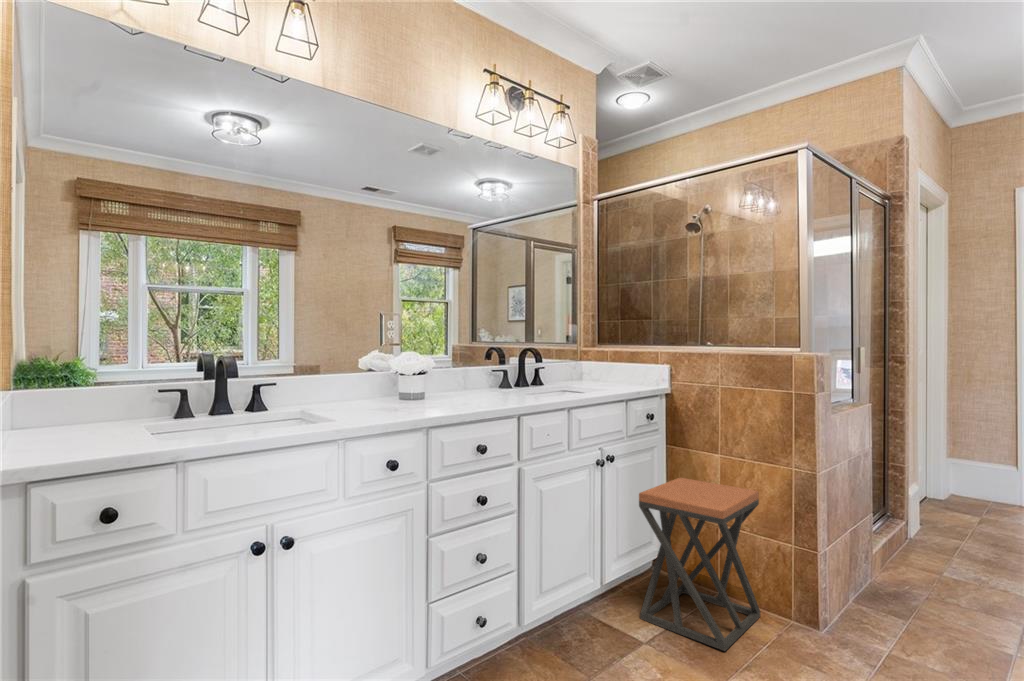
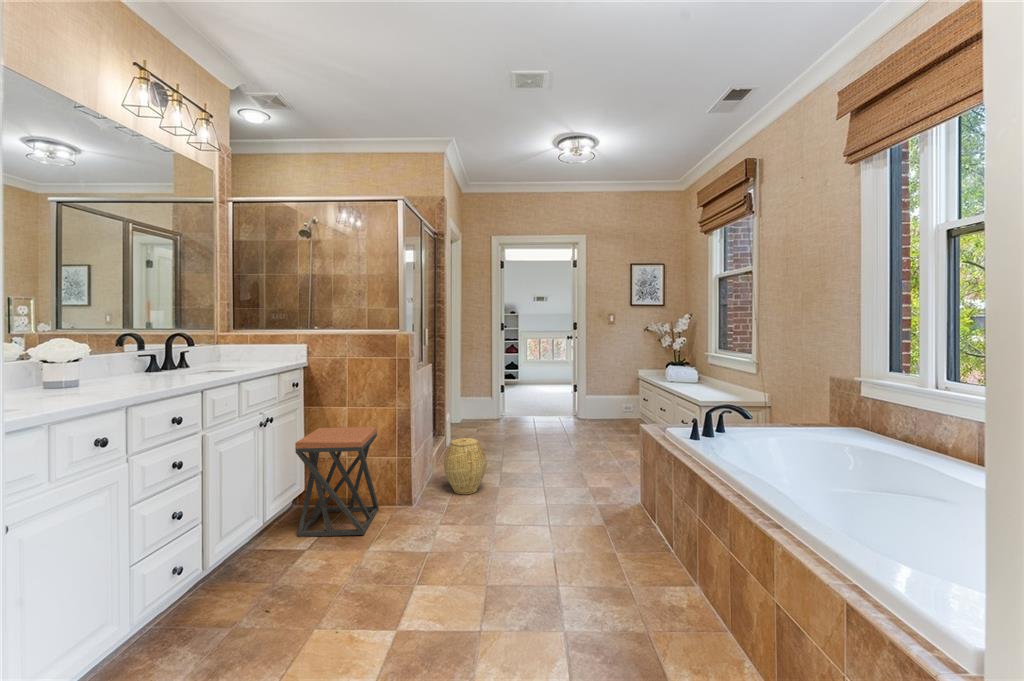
woven basket: none [884,537,979,645] -> present [444,438,487,494]

